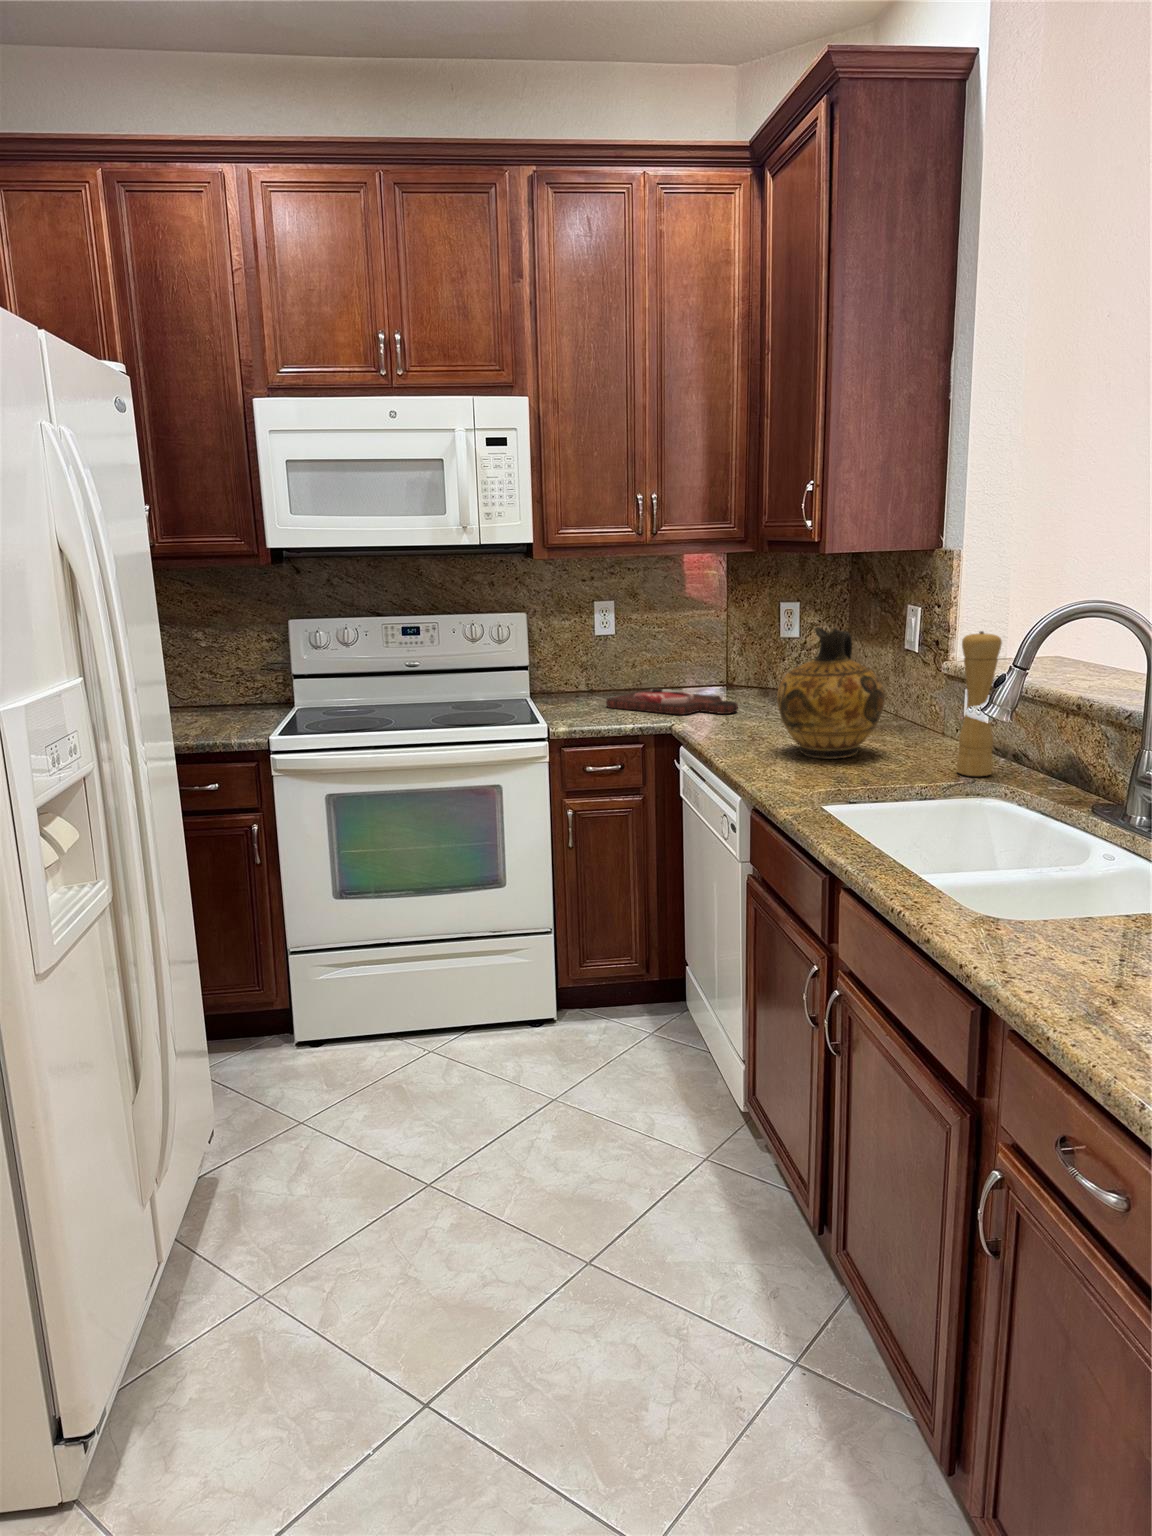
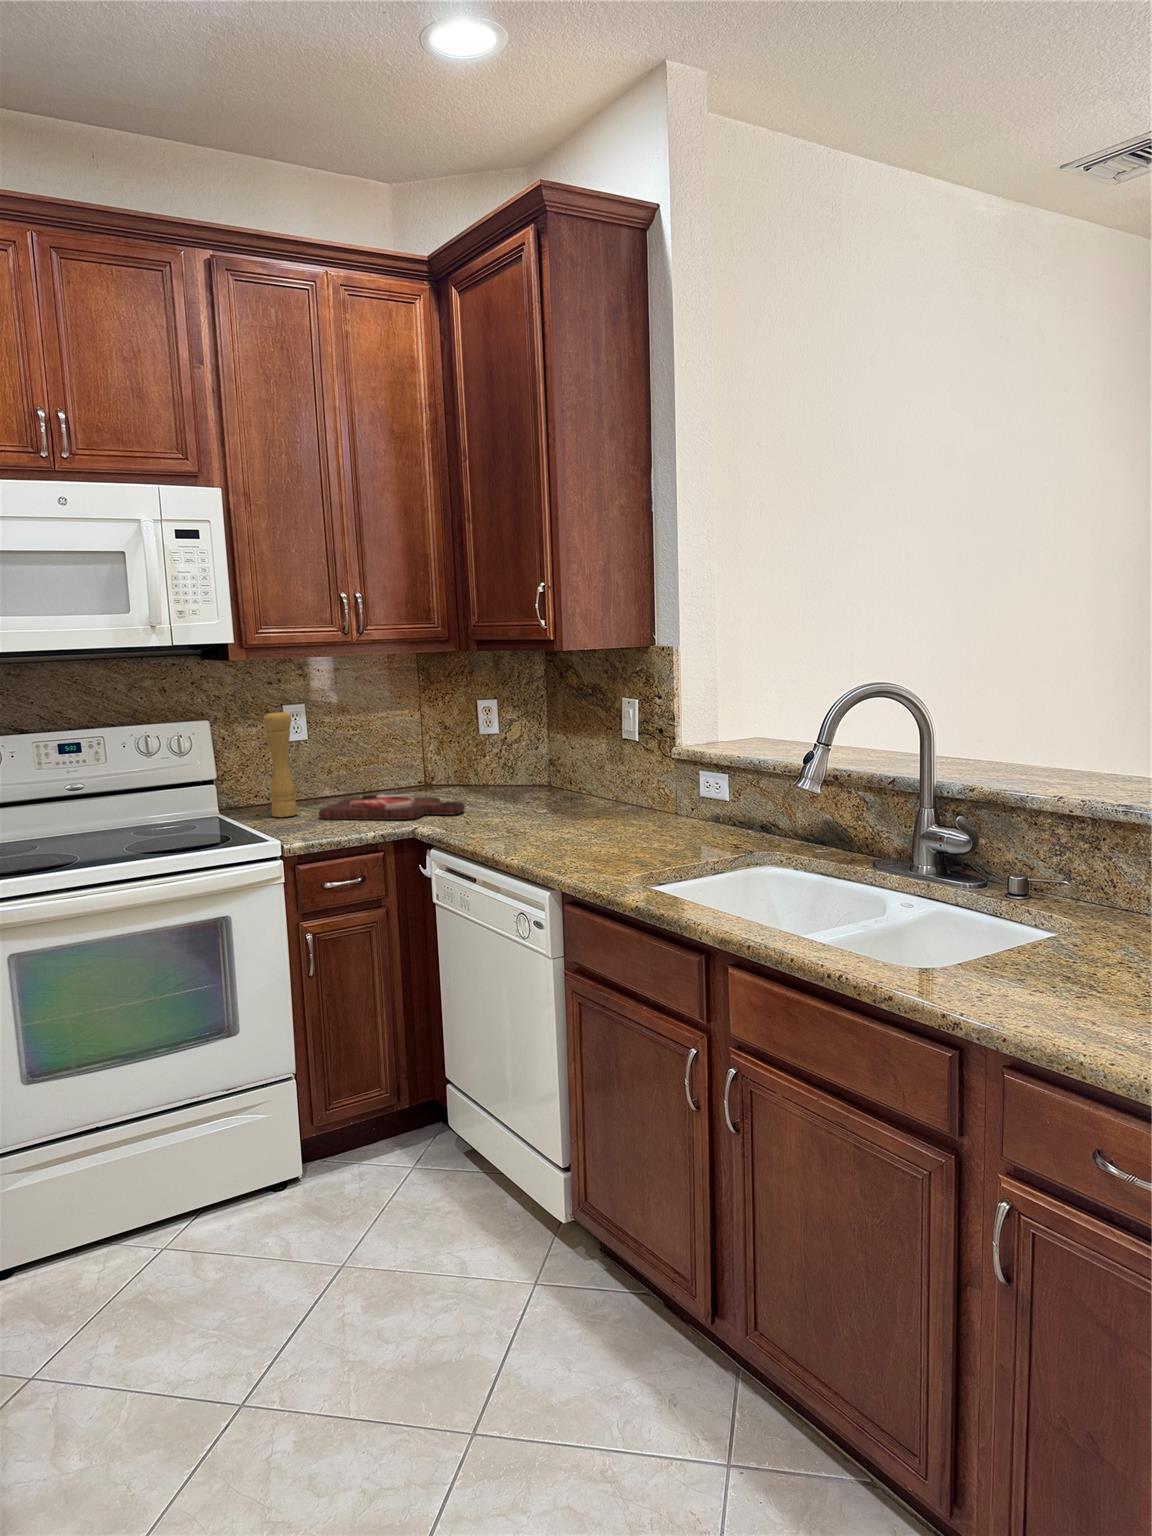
ceramic jug: present [777,627,885,759] -> none [543,719,645,848]
pepper mill: present [957,631,1002,776] -> present [263,711,297,817]

